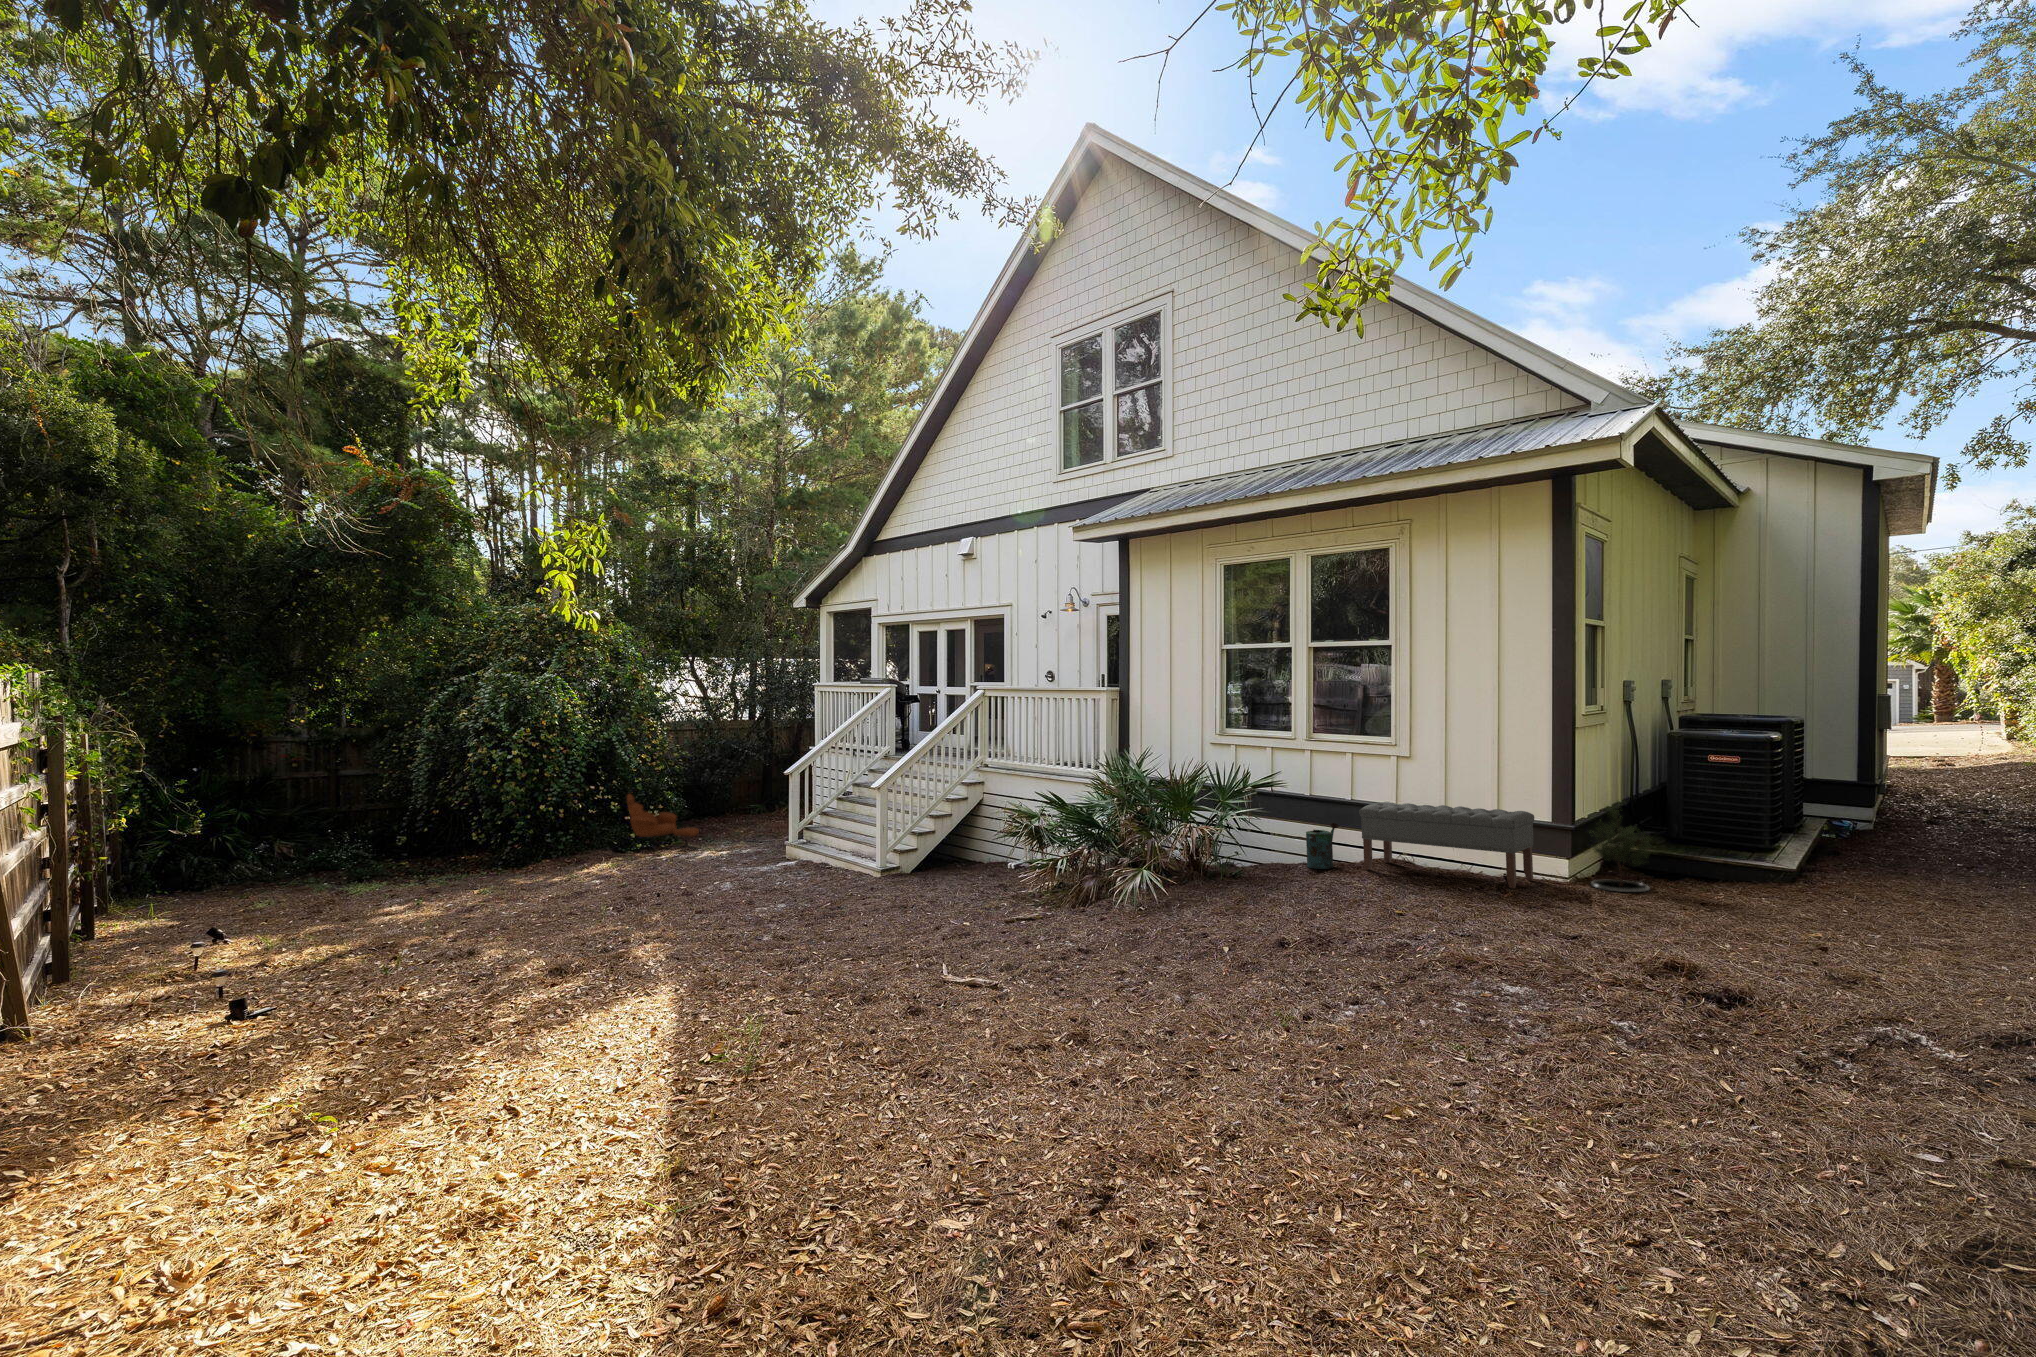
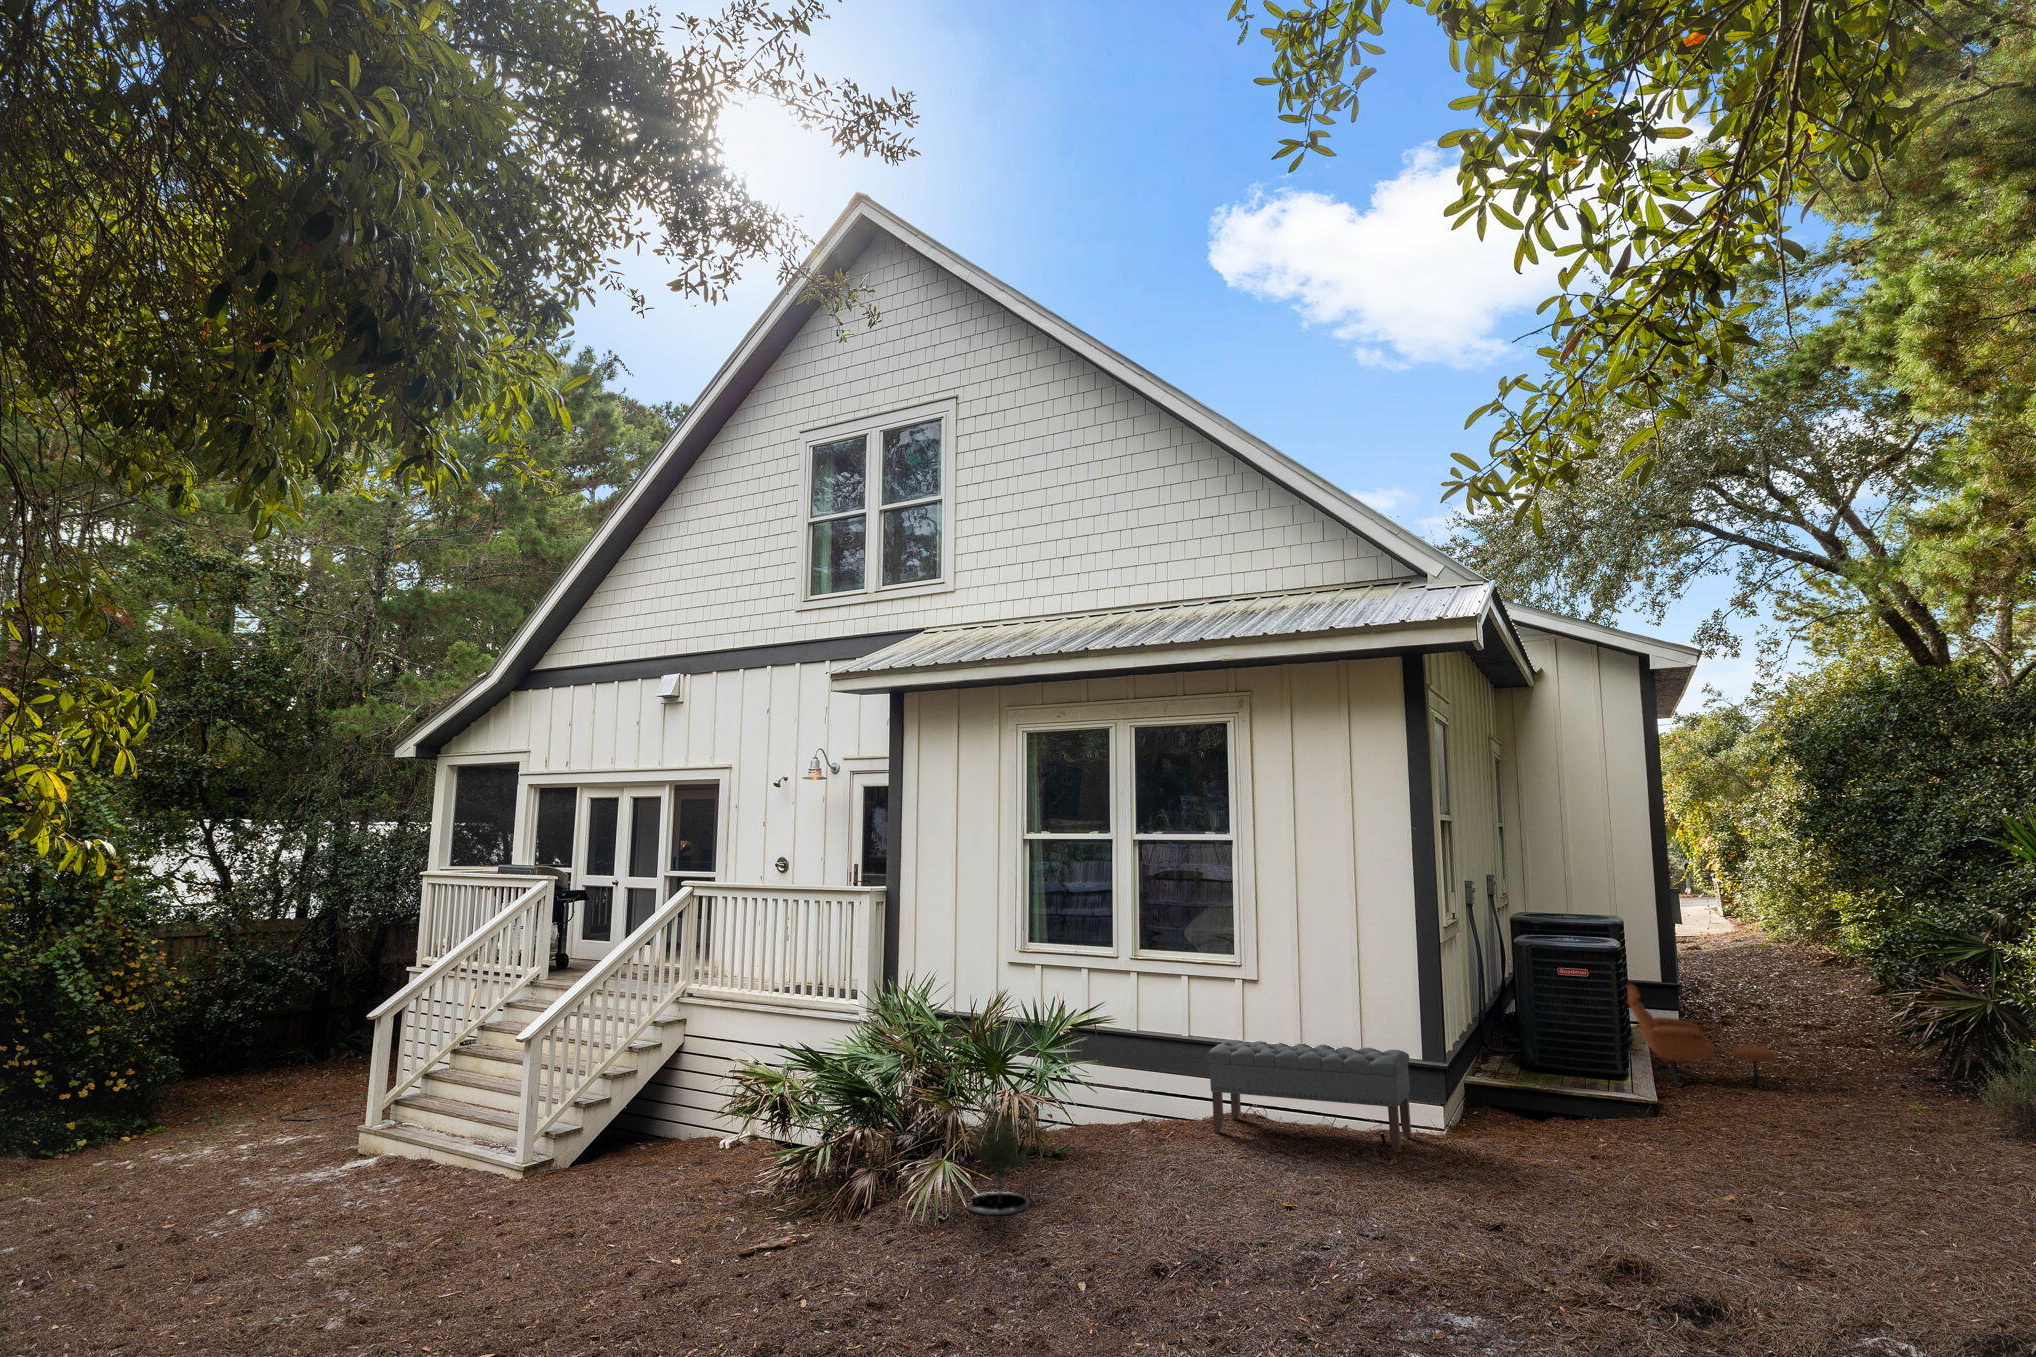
lounge chair: present [627,794,699,849] -> present [1627,984,1780,1089]
potted tree: present [1590,804,1651,892] -> present [965,1093,1030,1215]
watering can: present [1306,823,1339,869] -> none [1137,1068,1174,1133]

